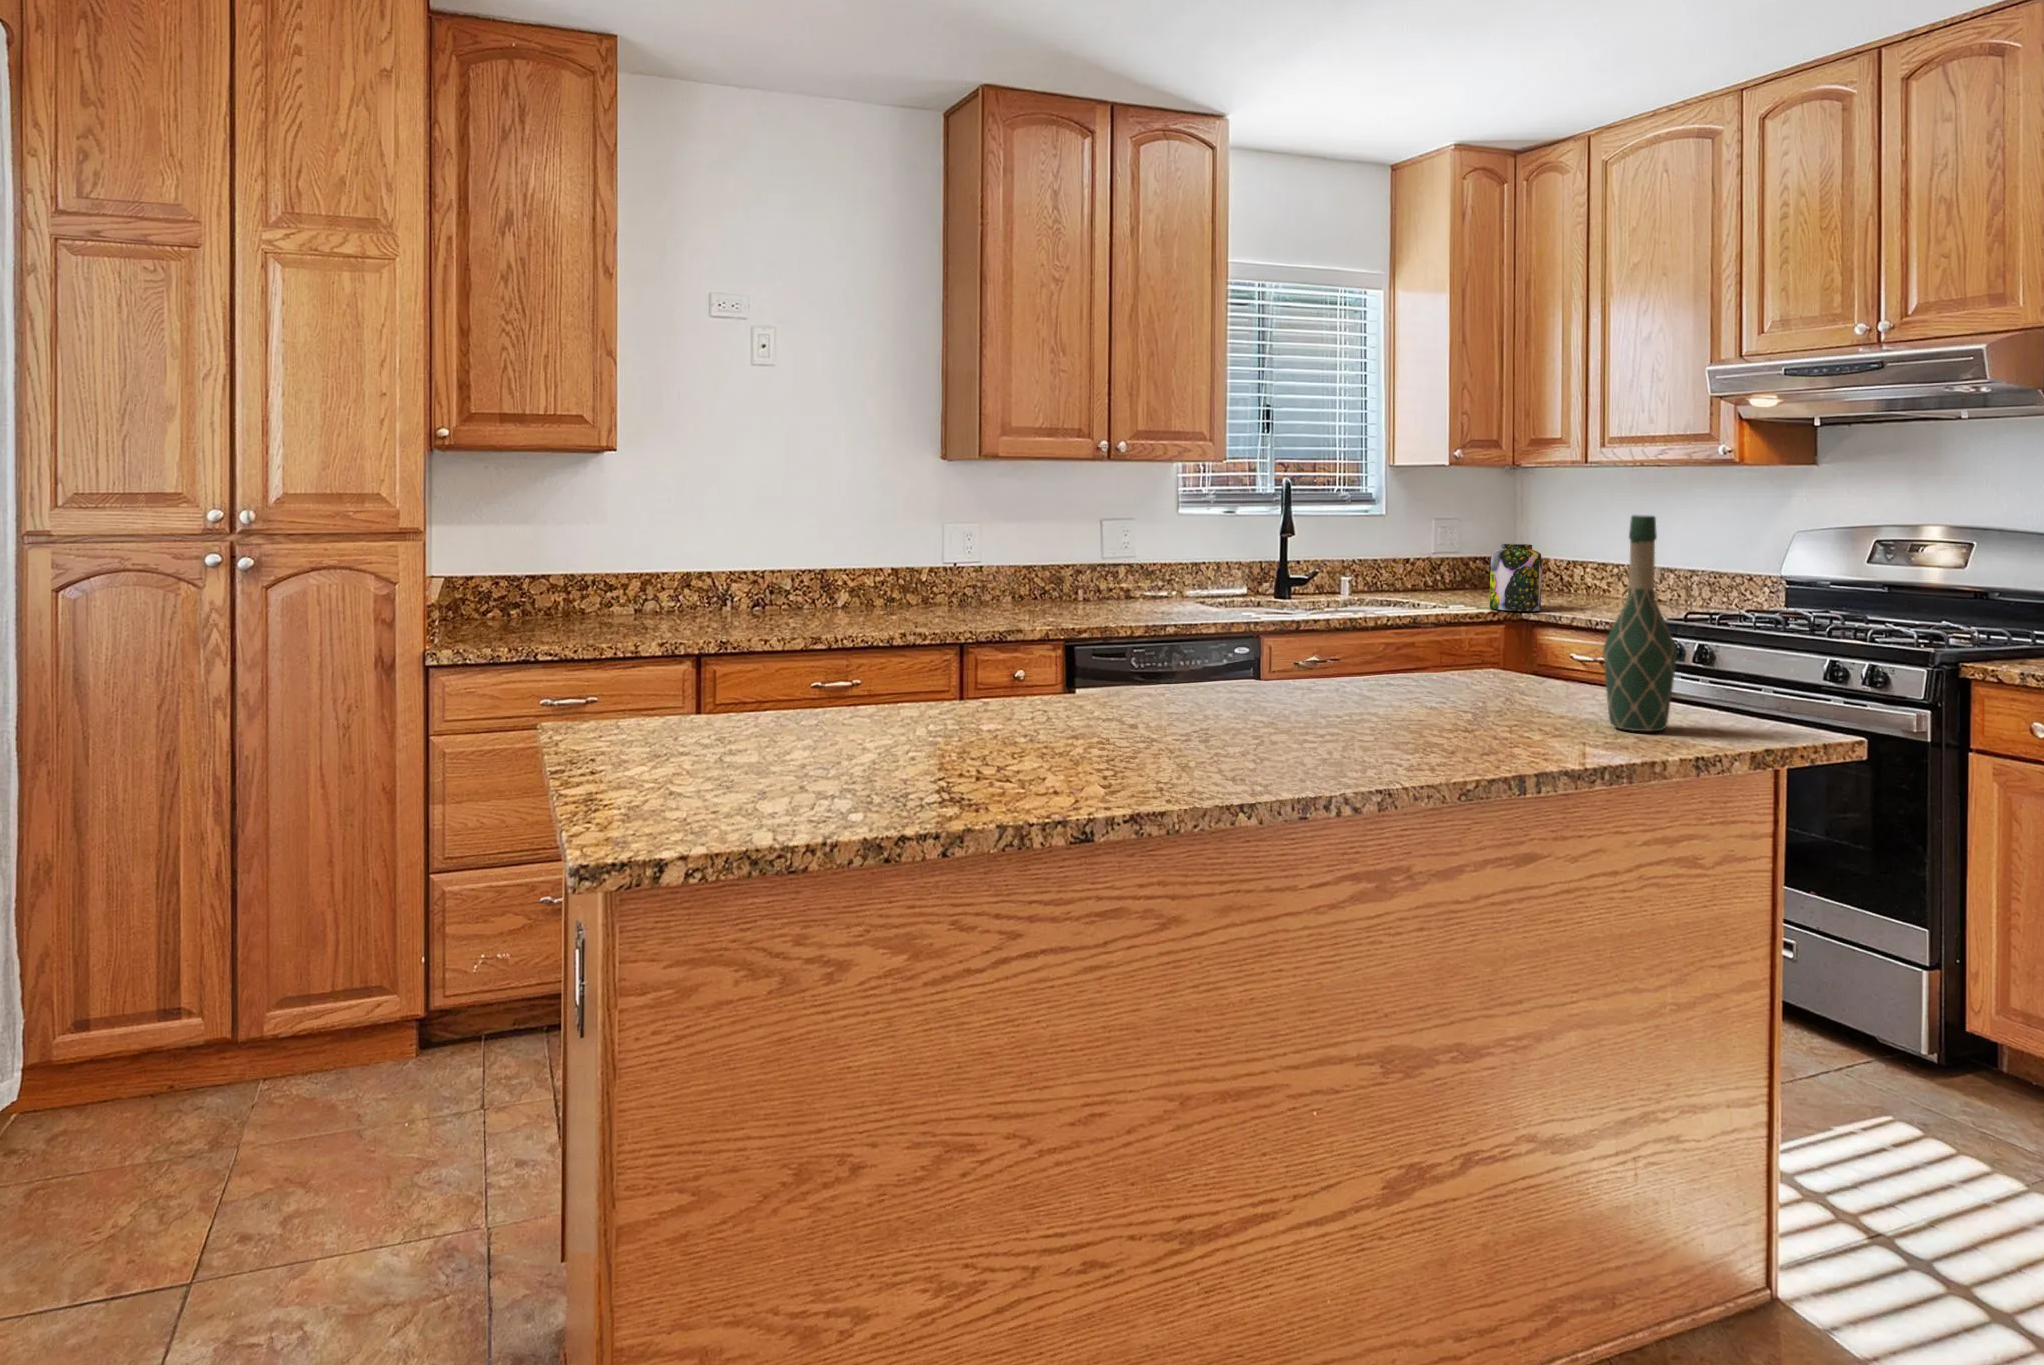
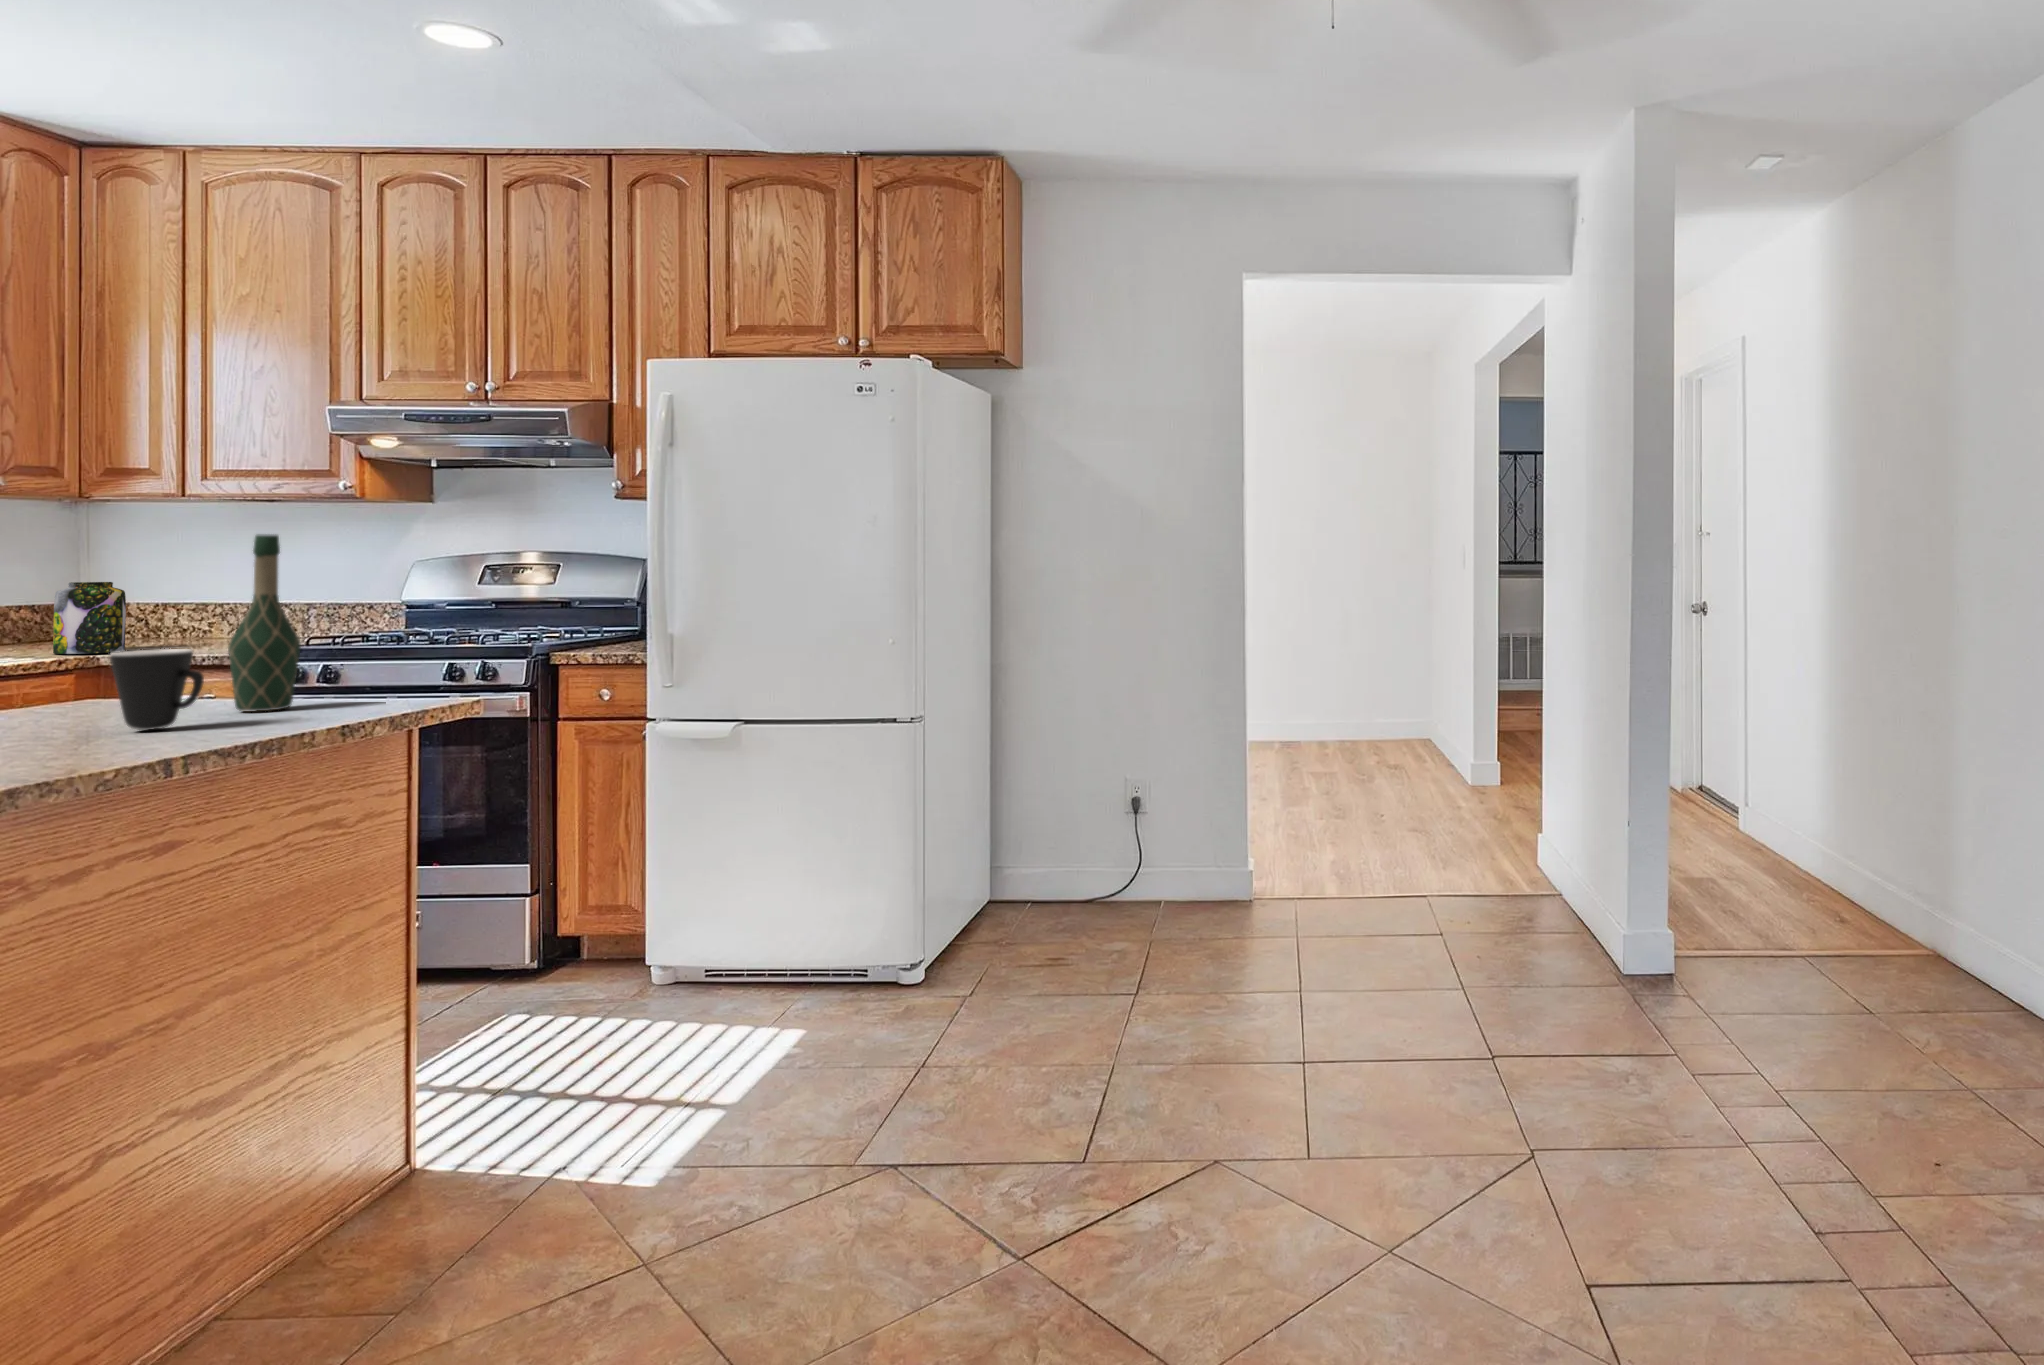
mug: none [1488,650,1574,746] -> present [110,649,204,730]

